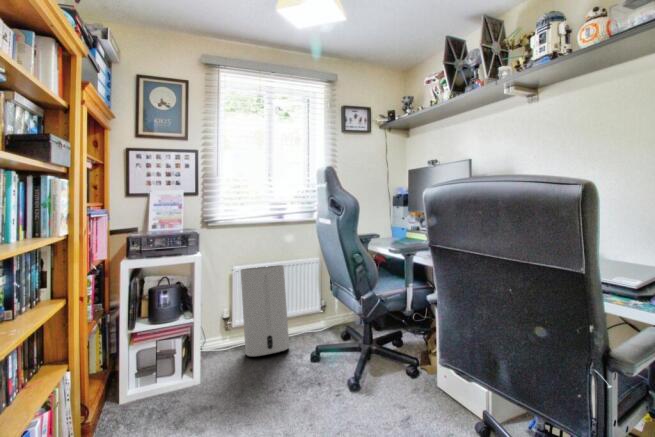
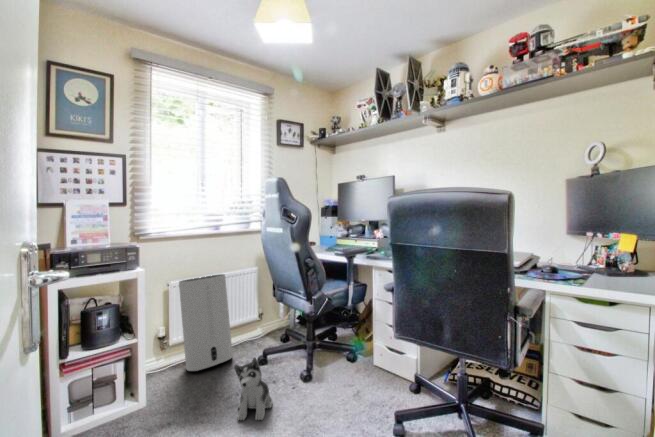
plush toy: none [279,349,316,414] -> present [234,358,272,420]

